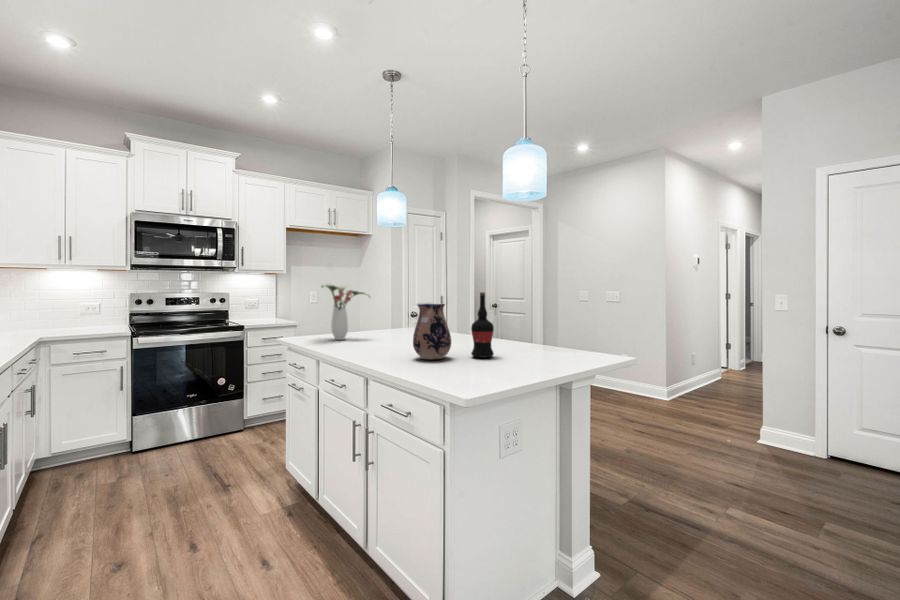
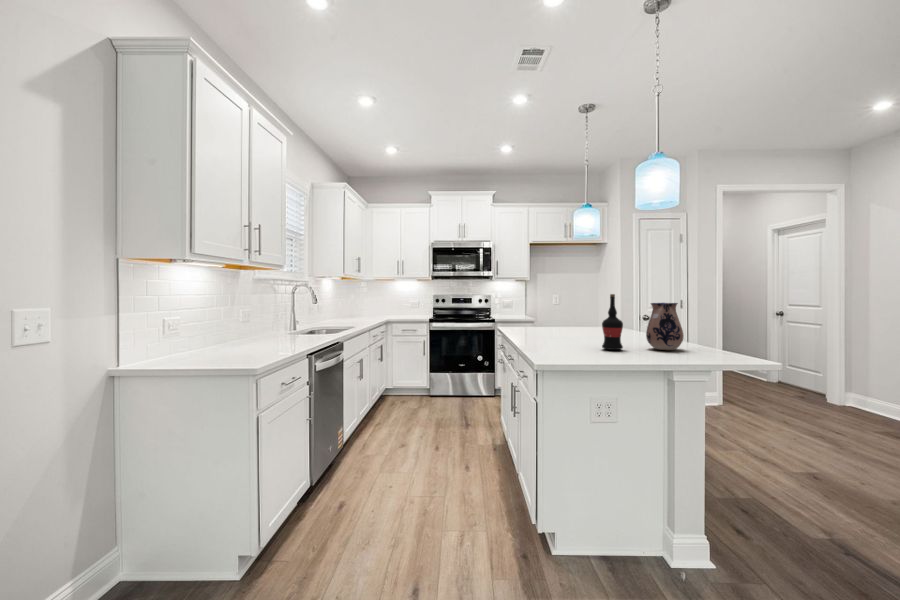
flower arrangement: present [321,284,370,340] -> none [518,287,558,331]
ceramic pitcher: present [413,304,451,359] -> present [646,303,683,350]

